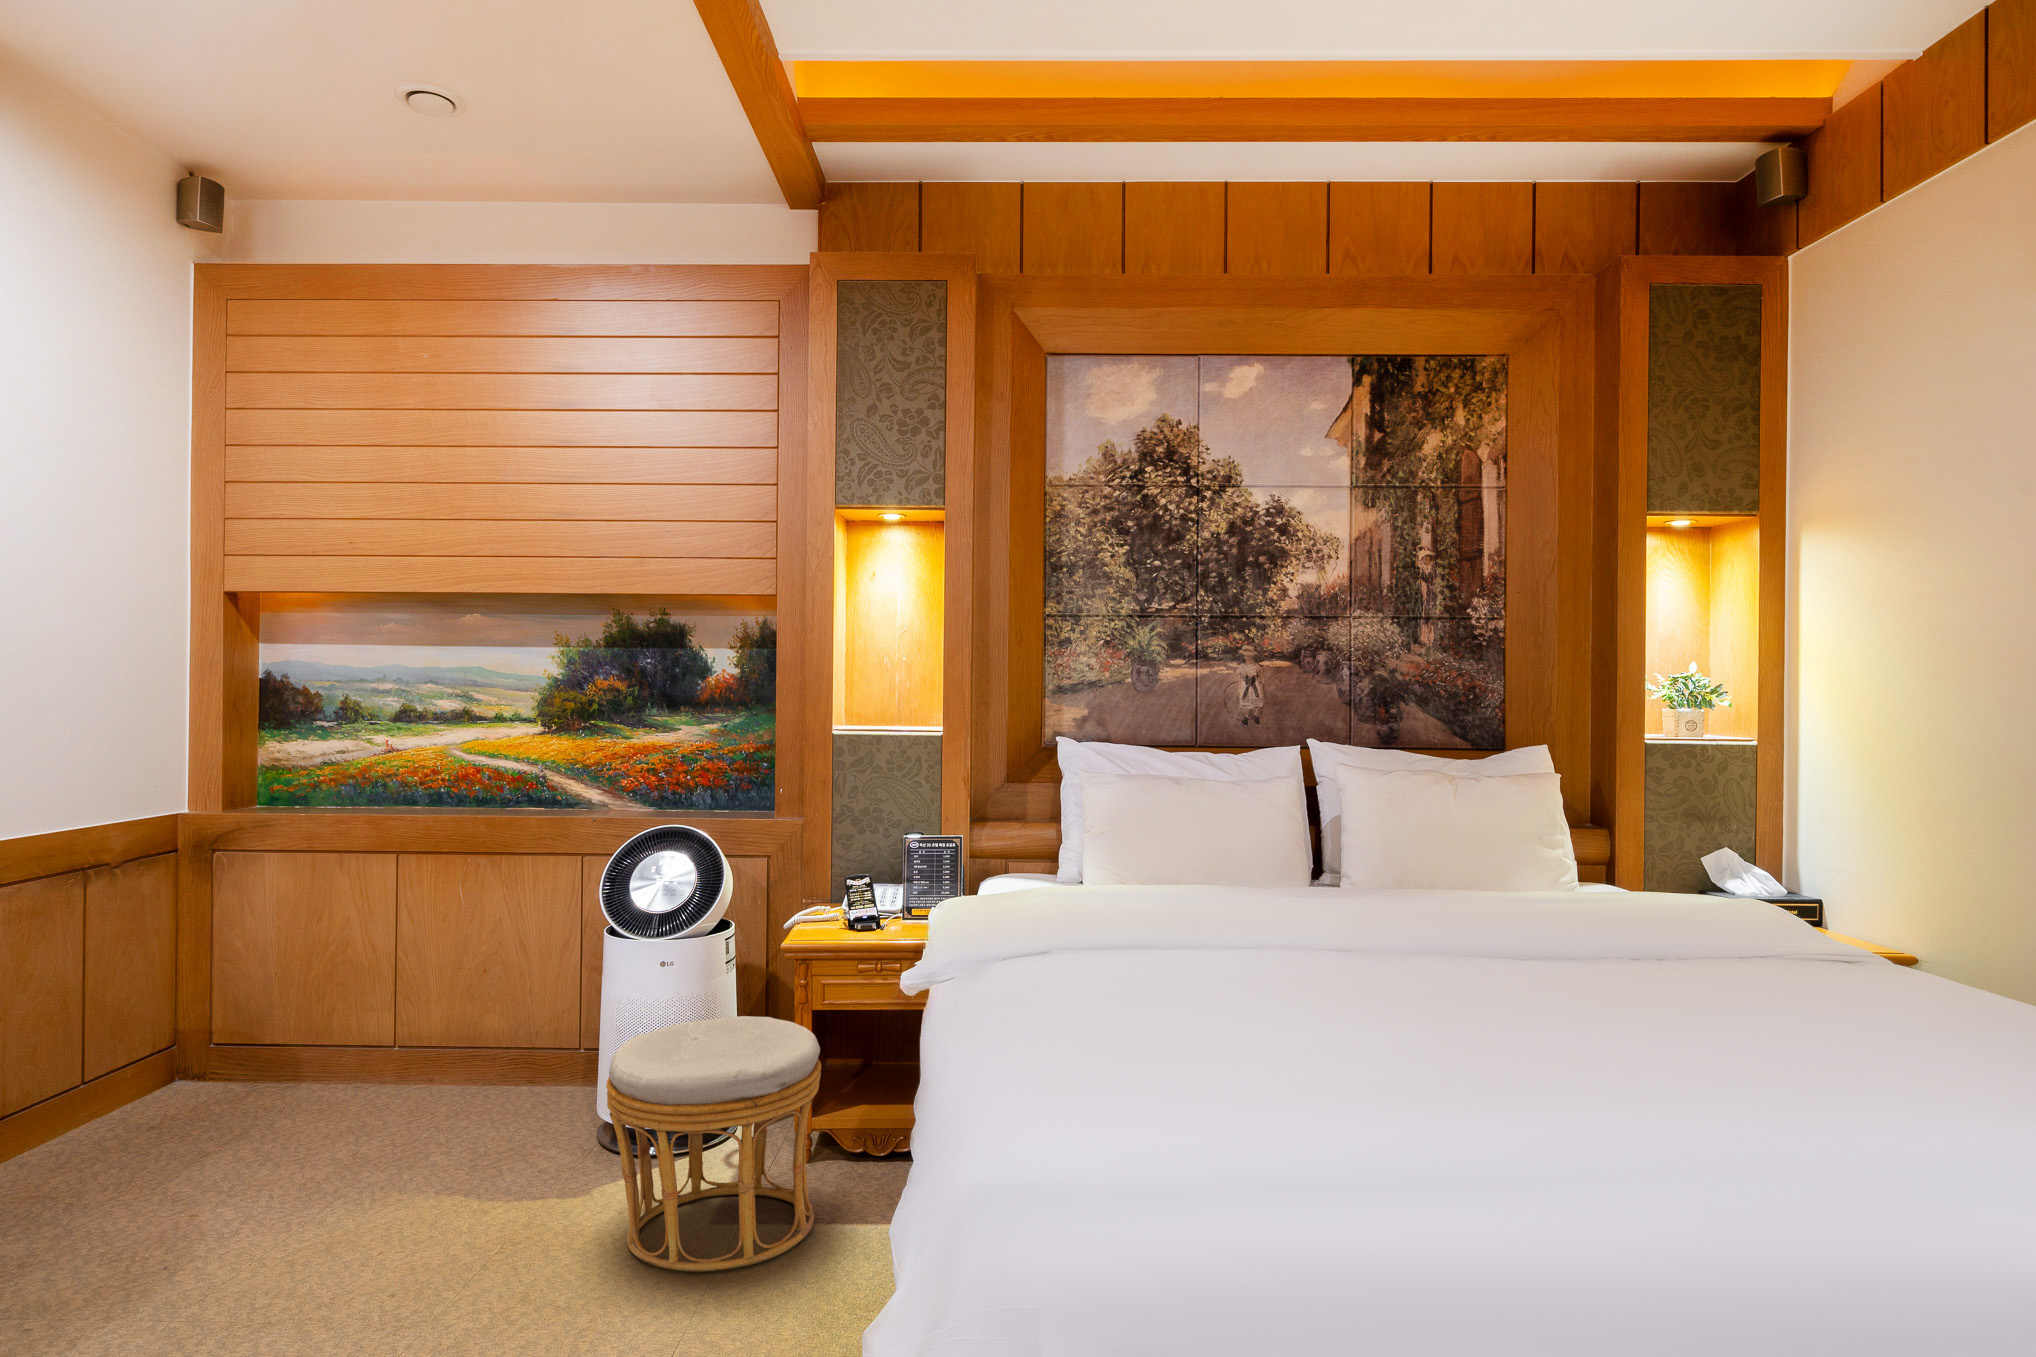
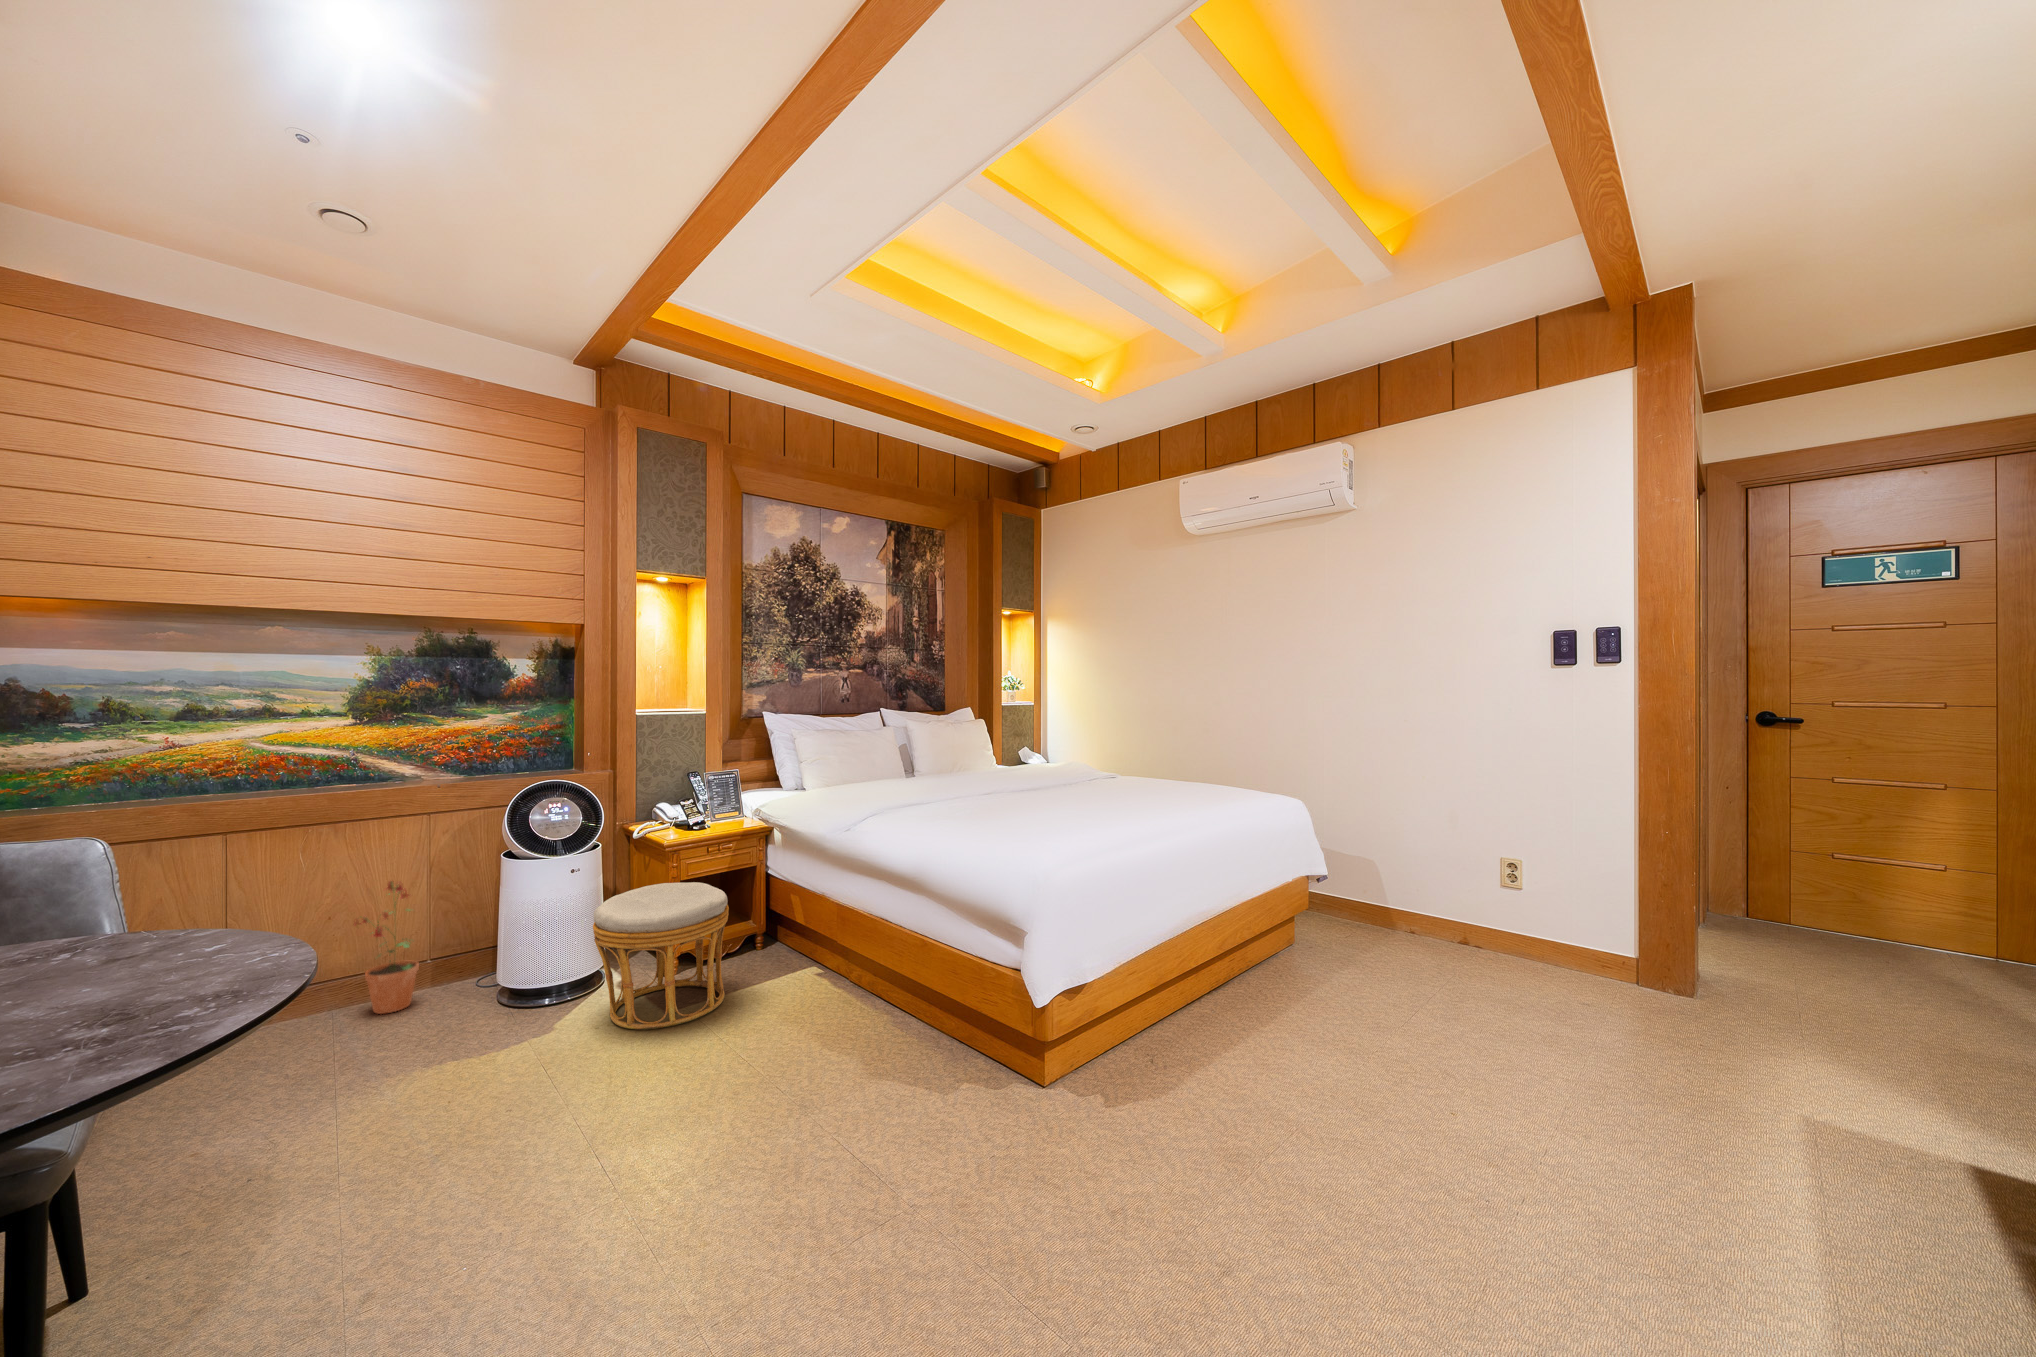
potted plant: none [495,940,560,1116] -> present [355,881,419,1014]

